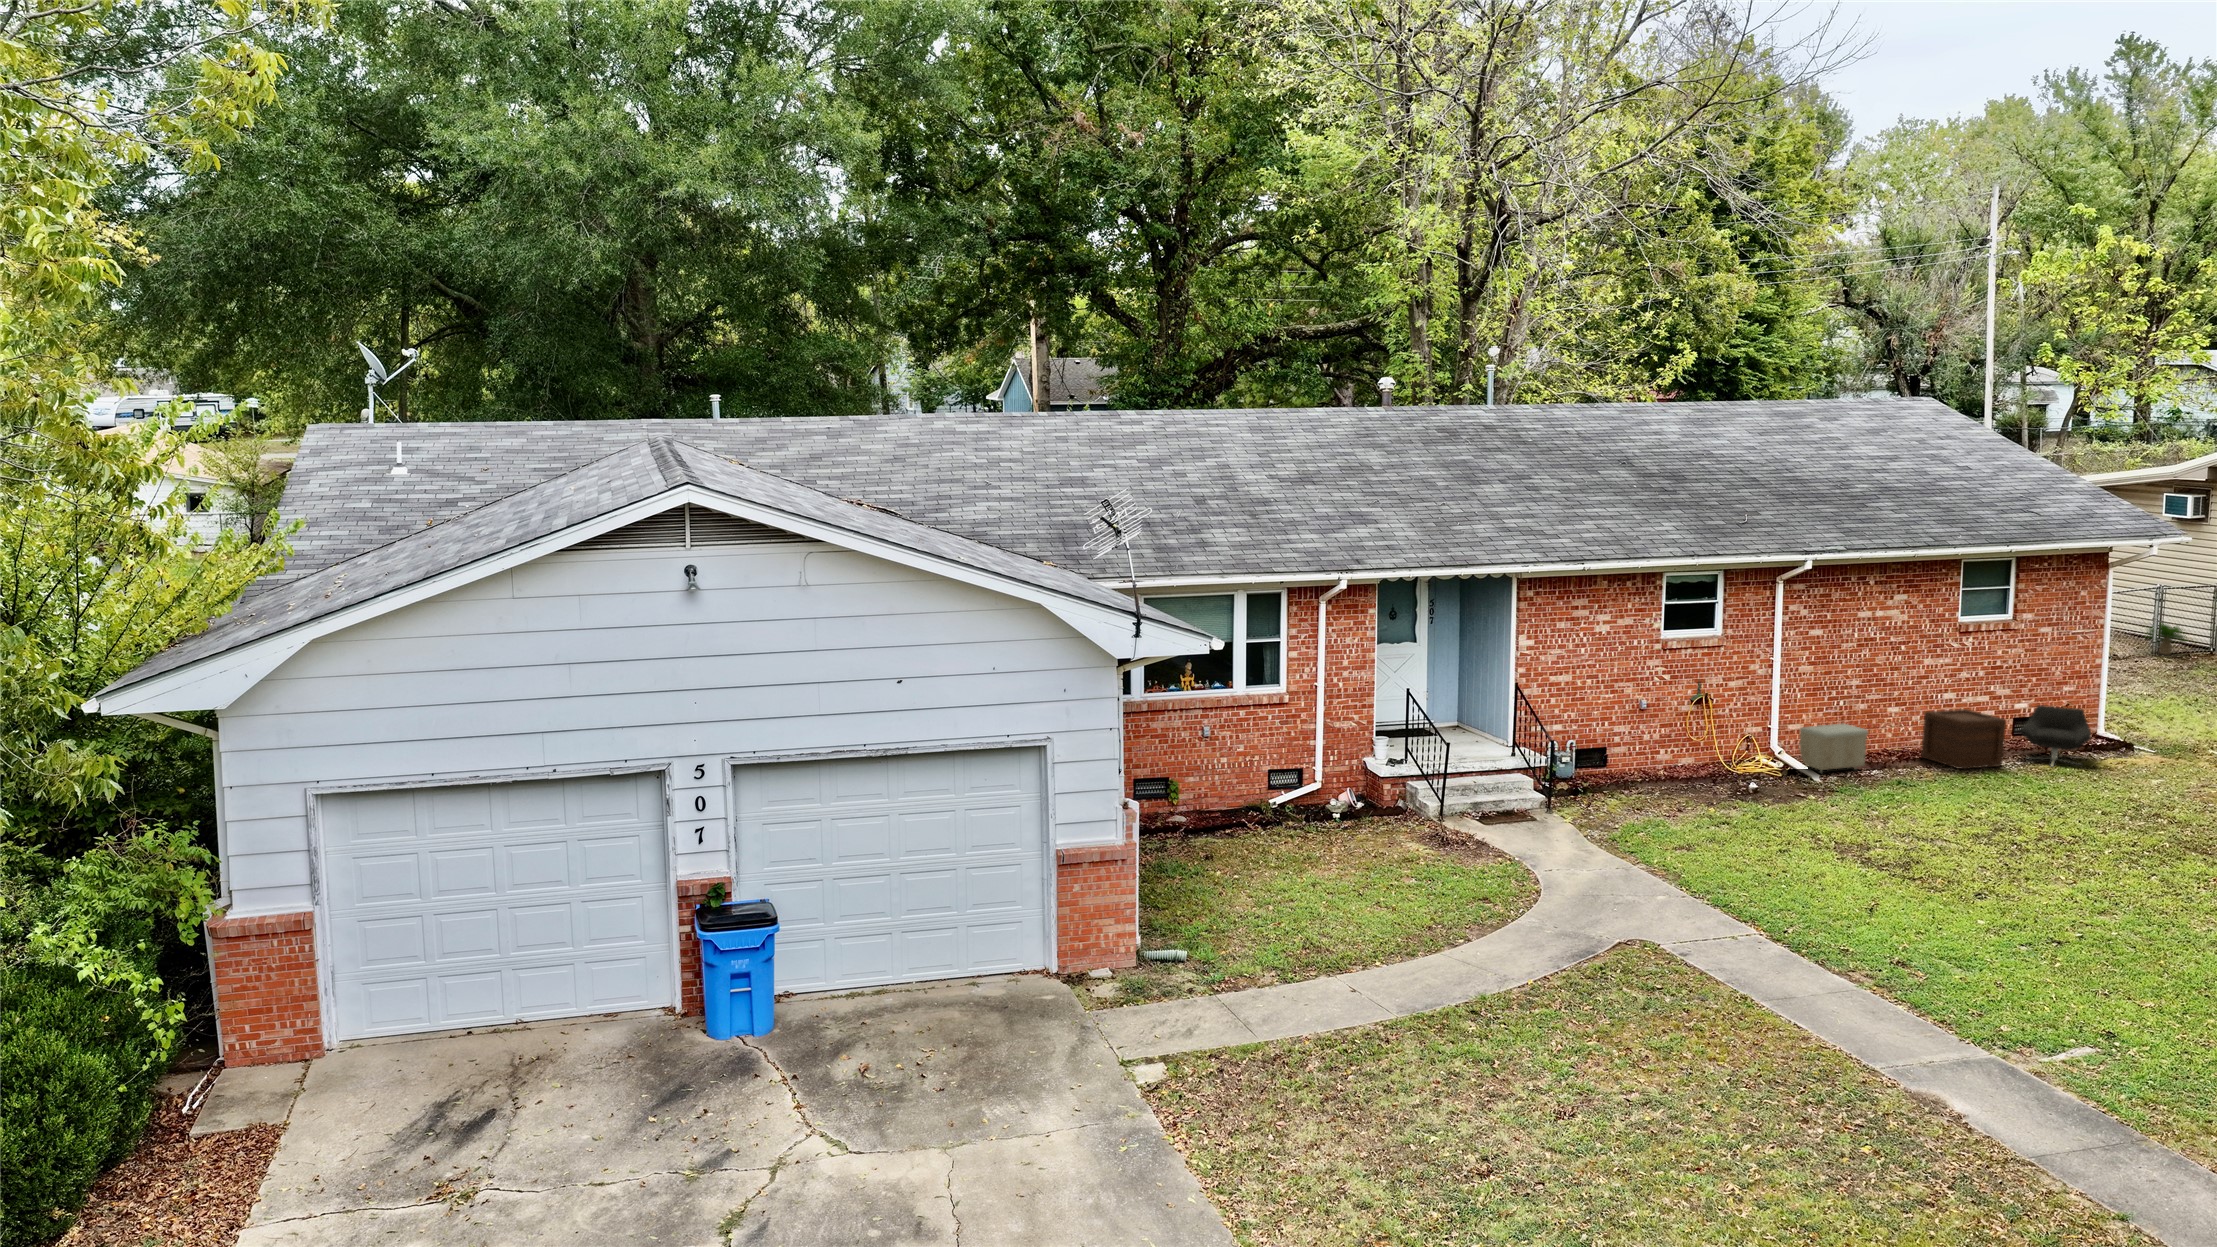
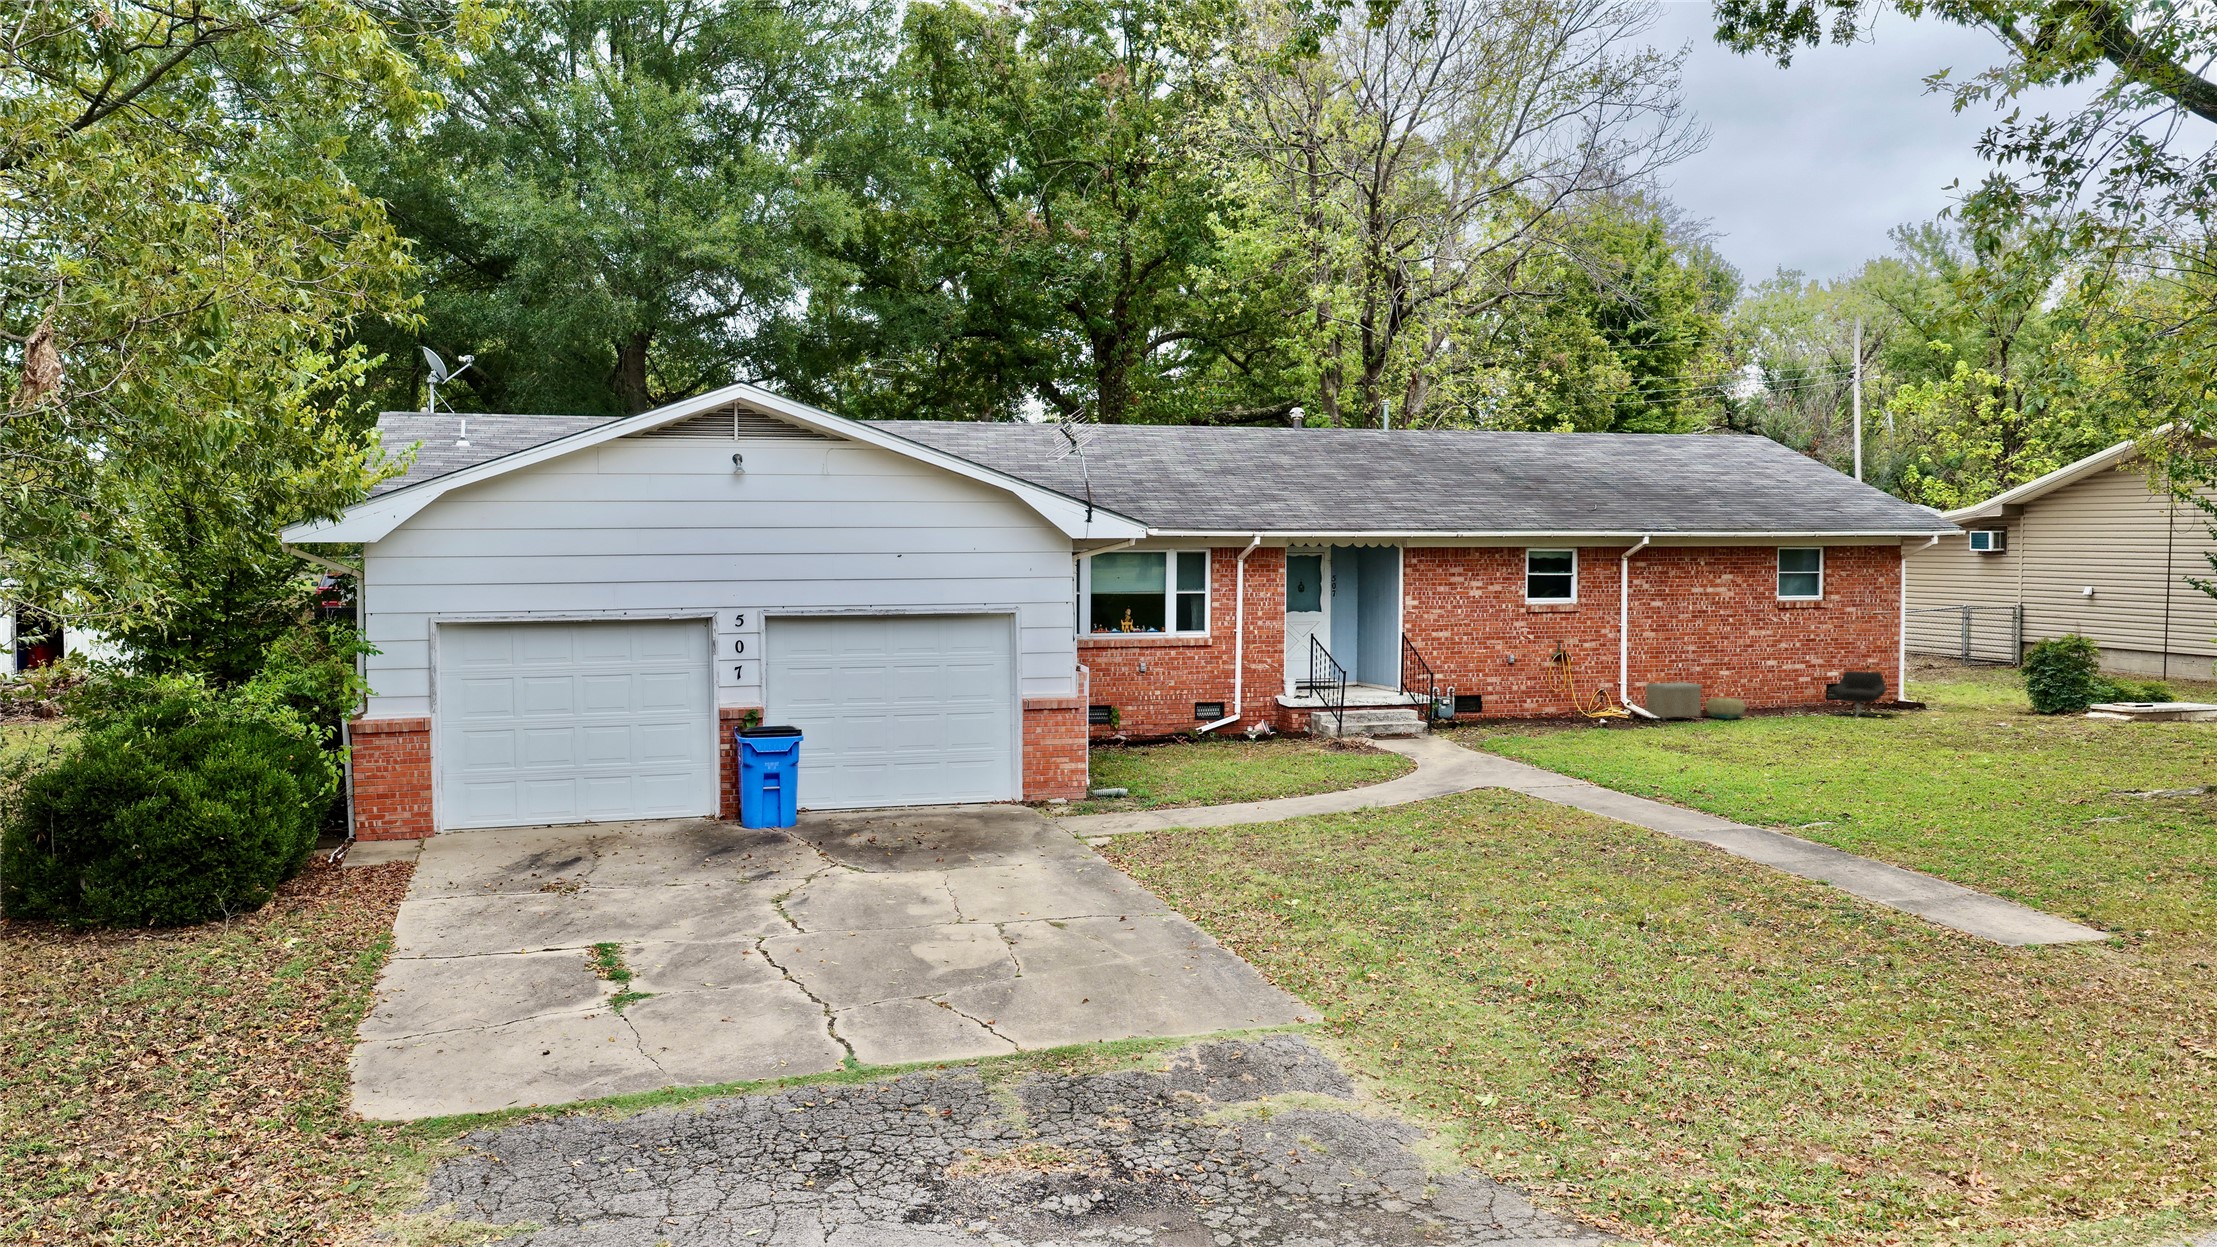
potted plant: present [2147,623,2188,655] -> none [1964,641,2005,670]
wooden crate: present [1921,709,2006,769] -> none [1750,673,1816,719]
basket: none [1869,741,1920,769] -> present [1705,697,1746,719]

